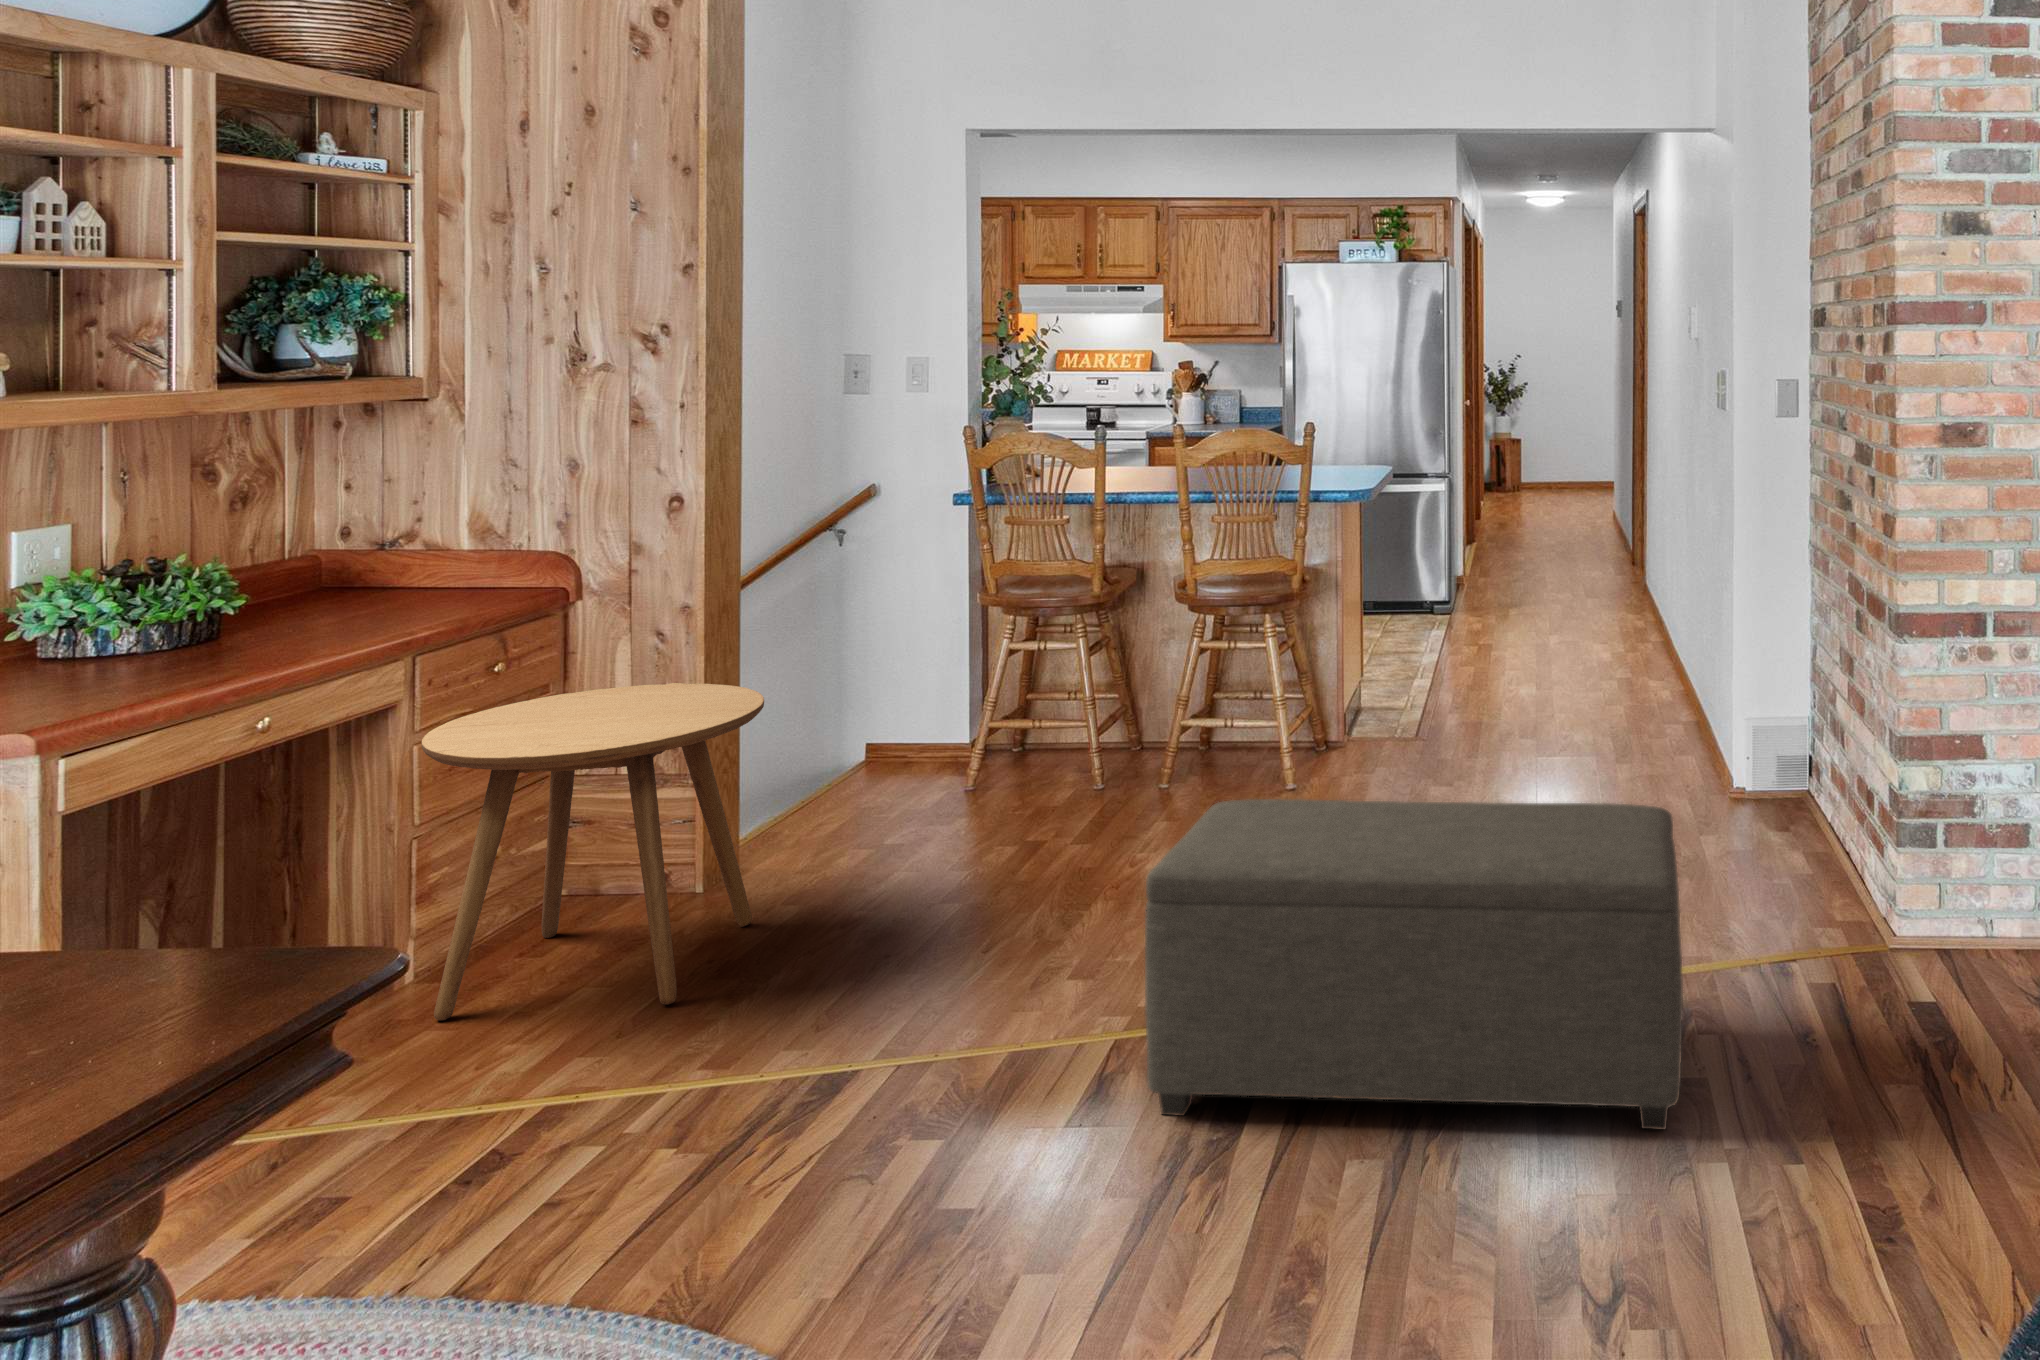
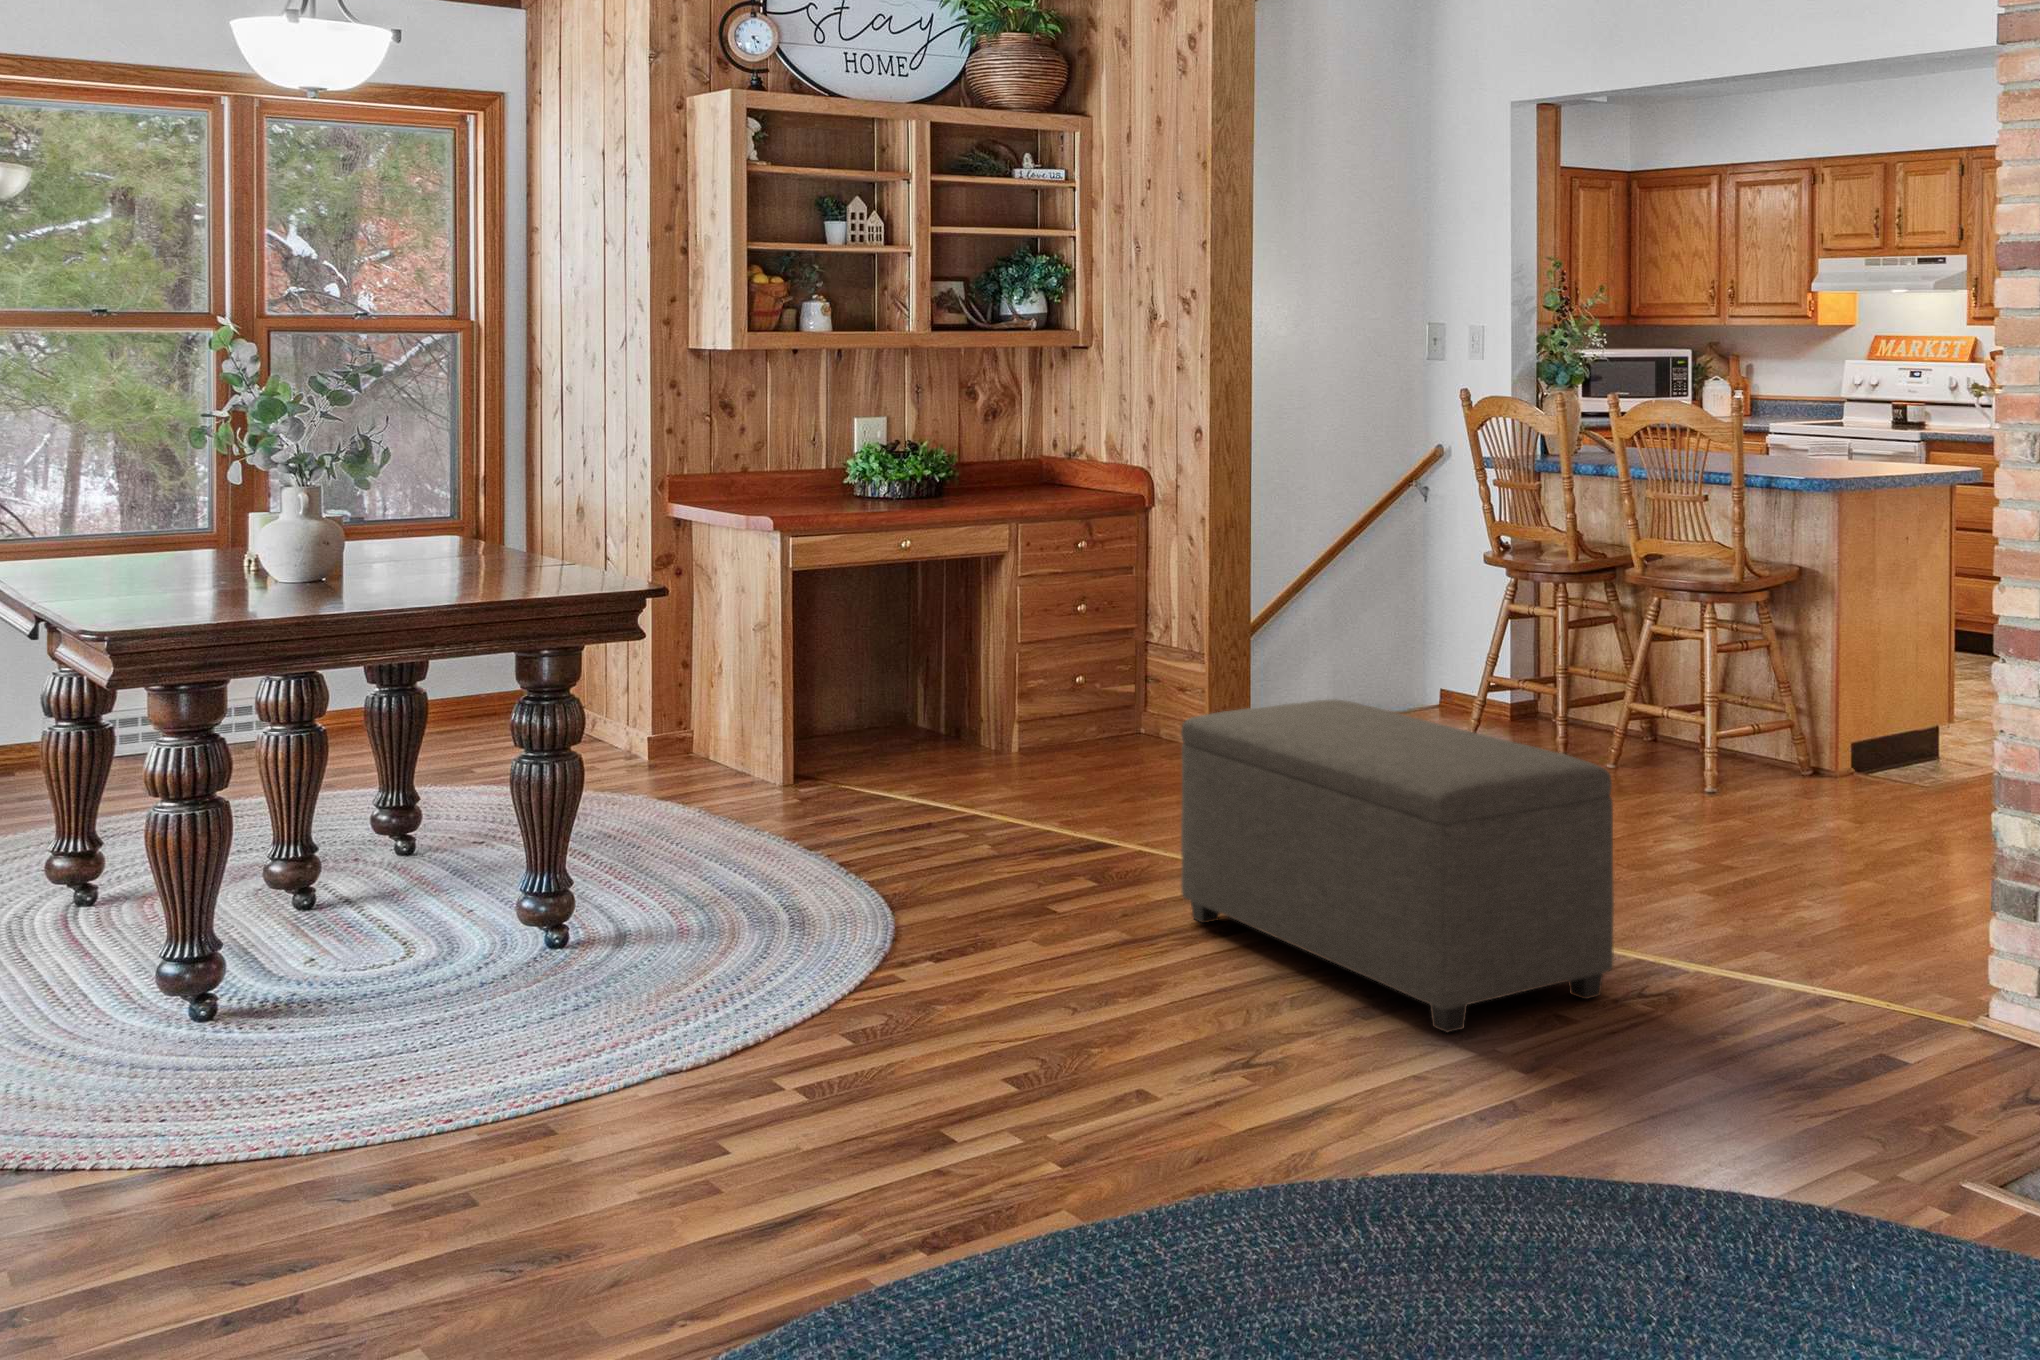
side table: present [422,683,764,1021] -> none [981,569,1202,795]

